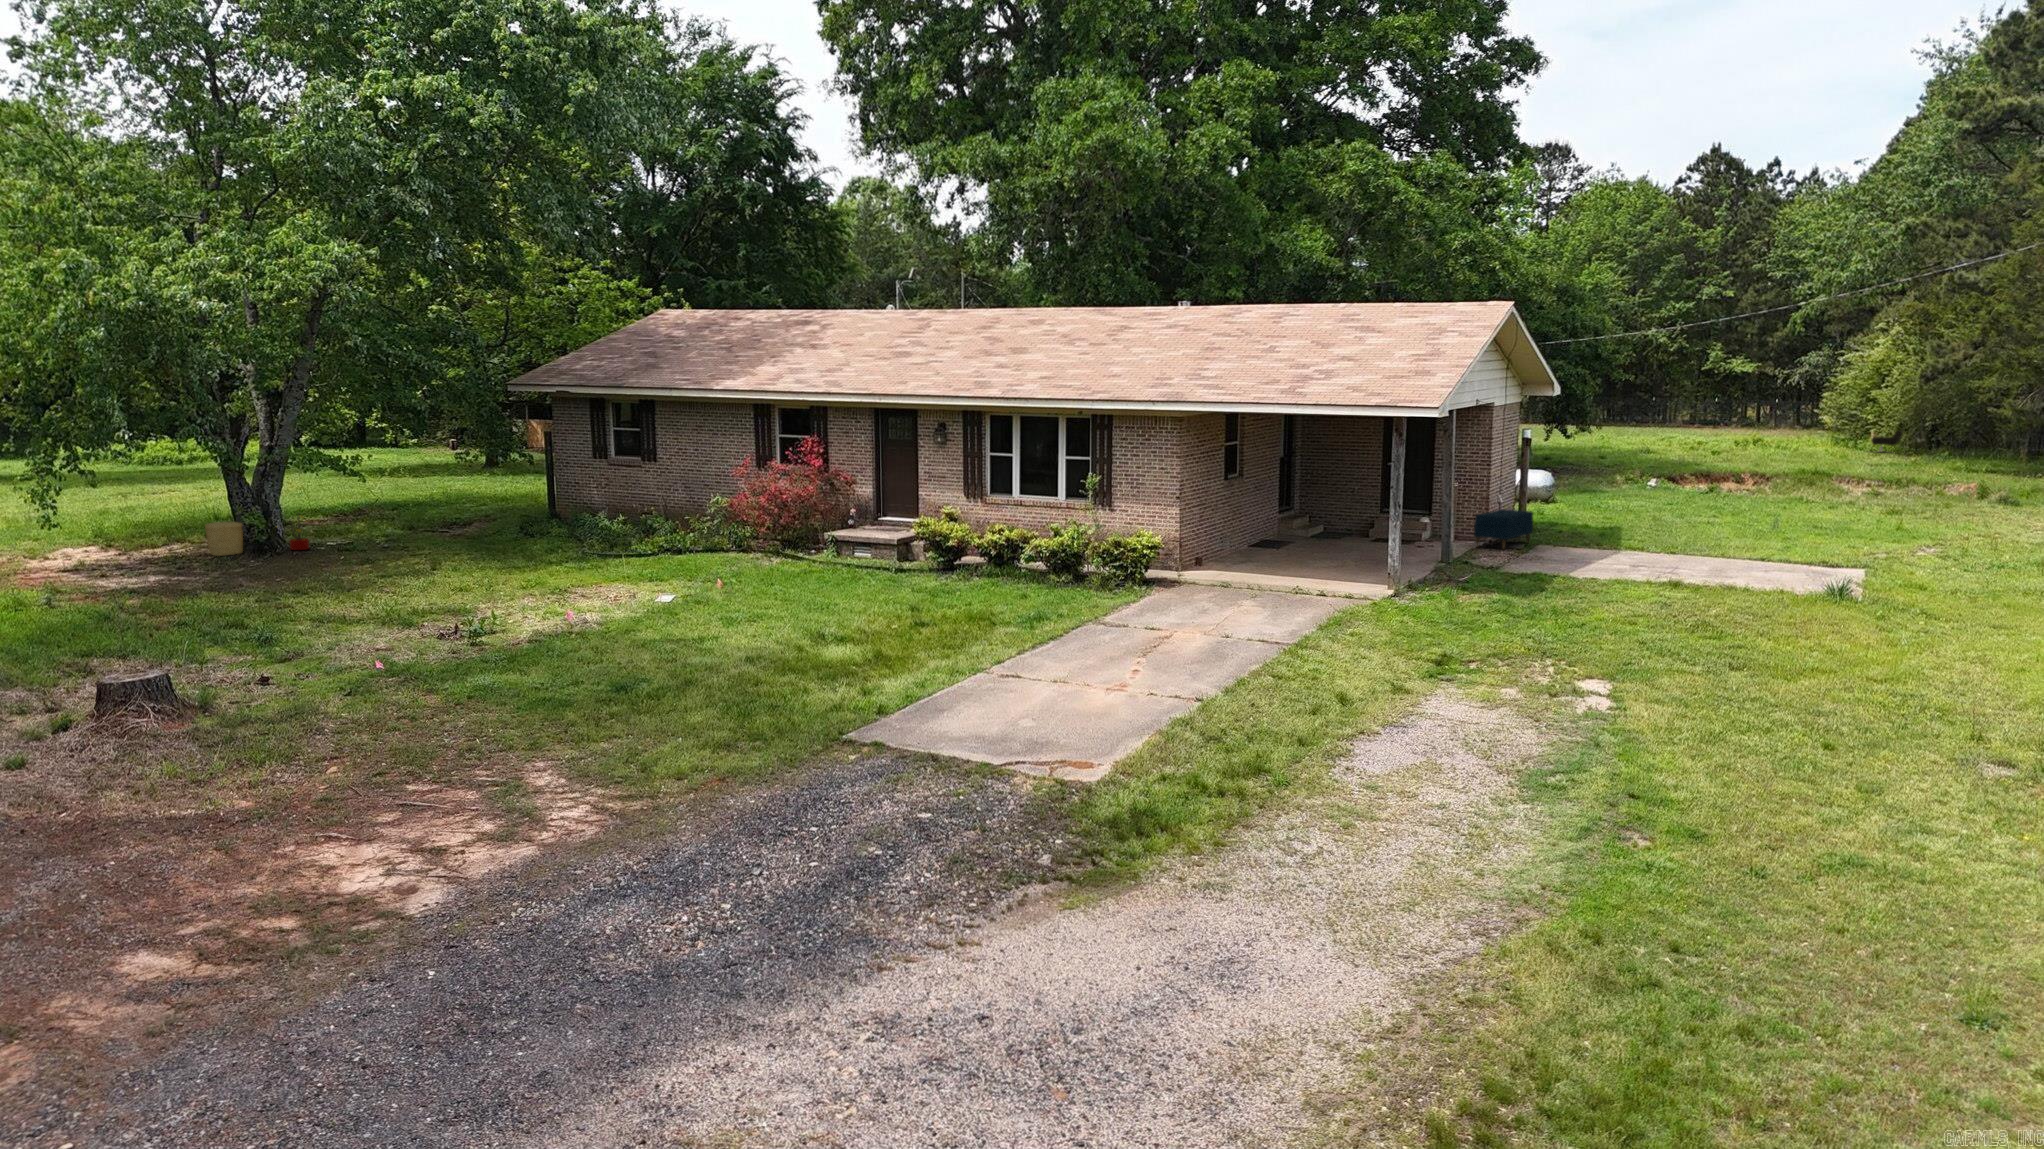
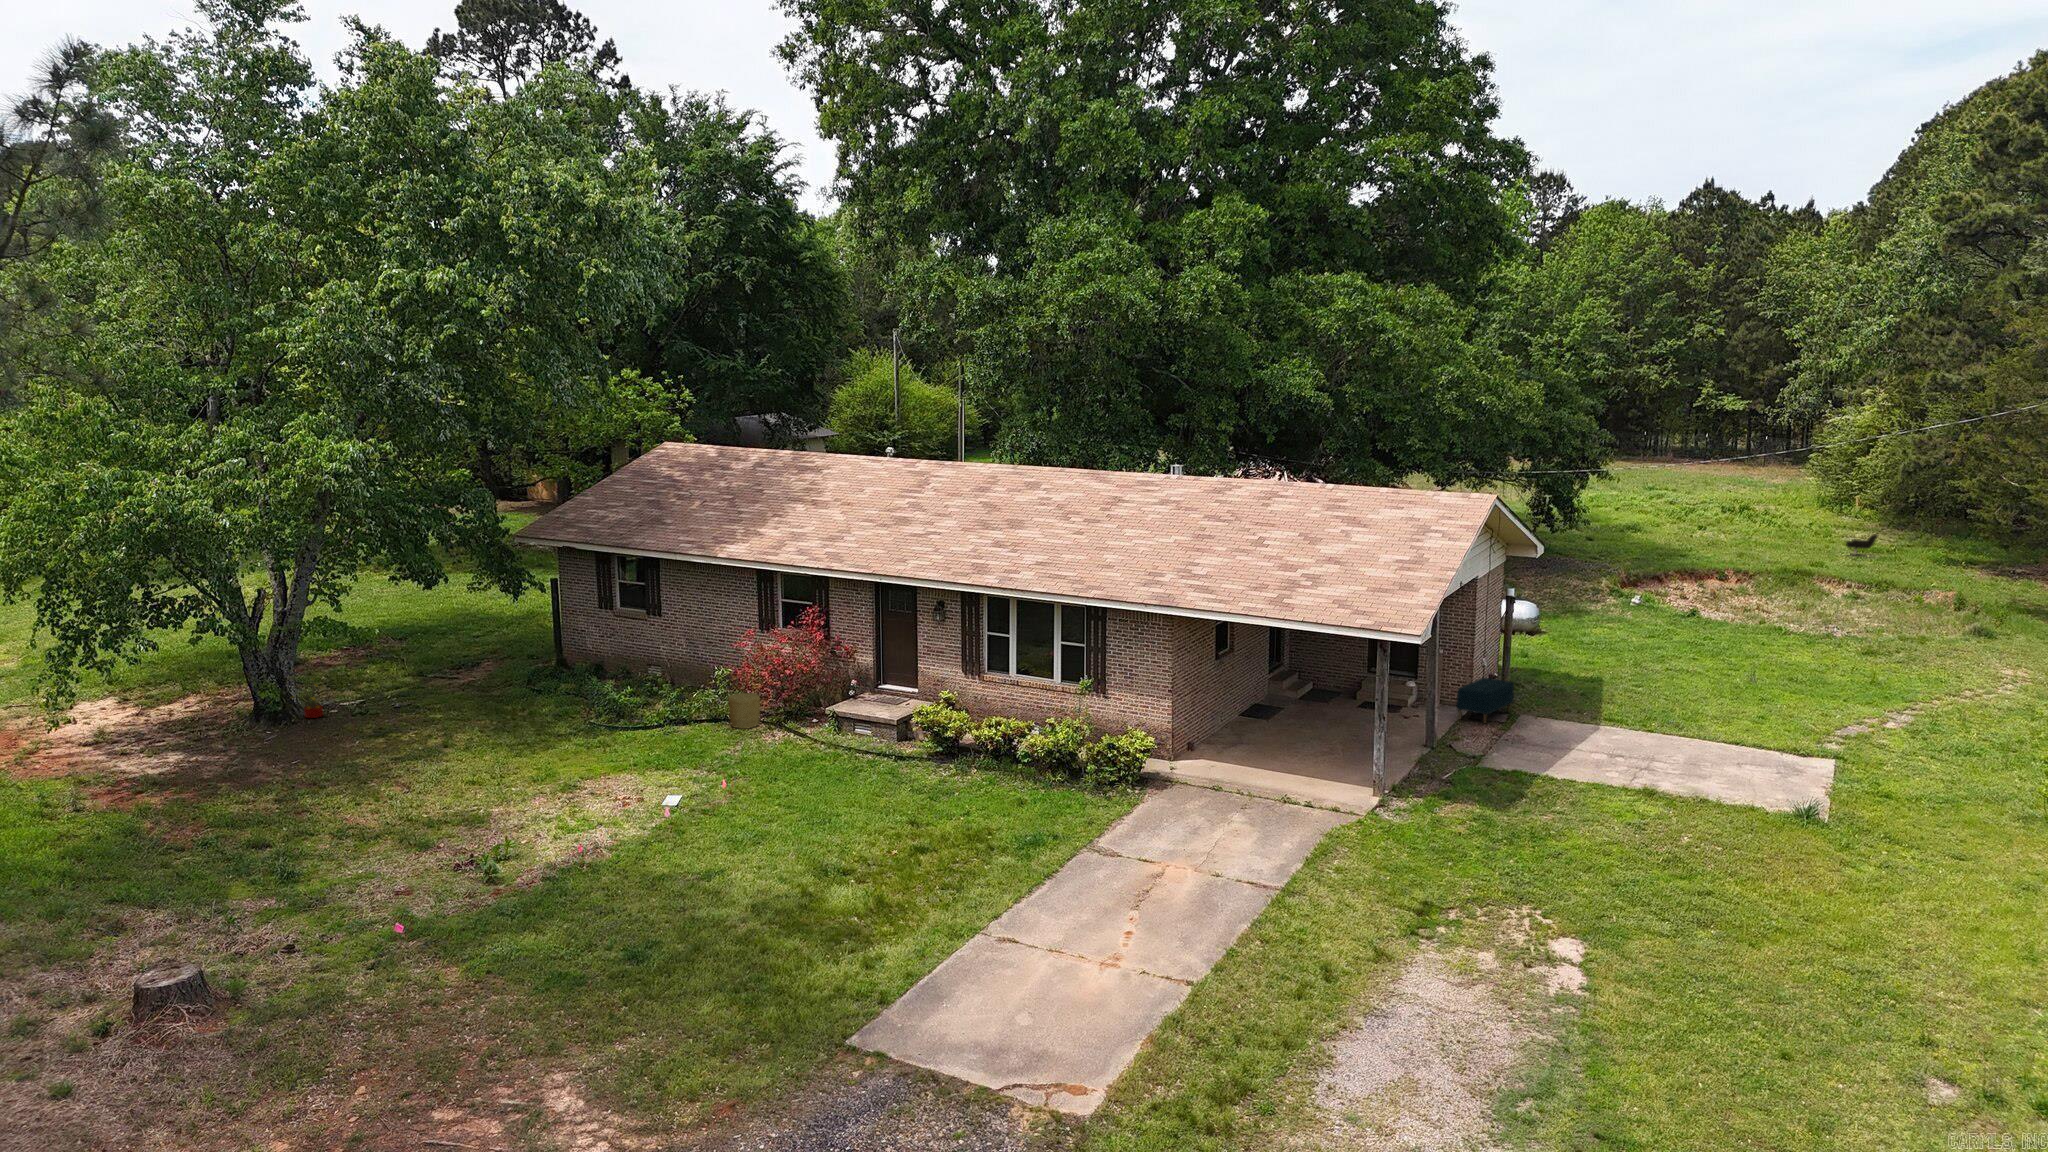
woven basket: present [205,522,243,556] -> present [728,693,760,729]

